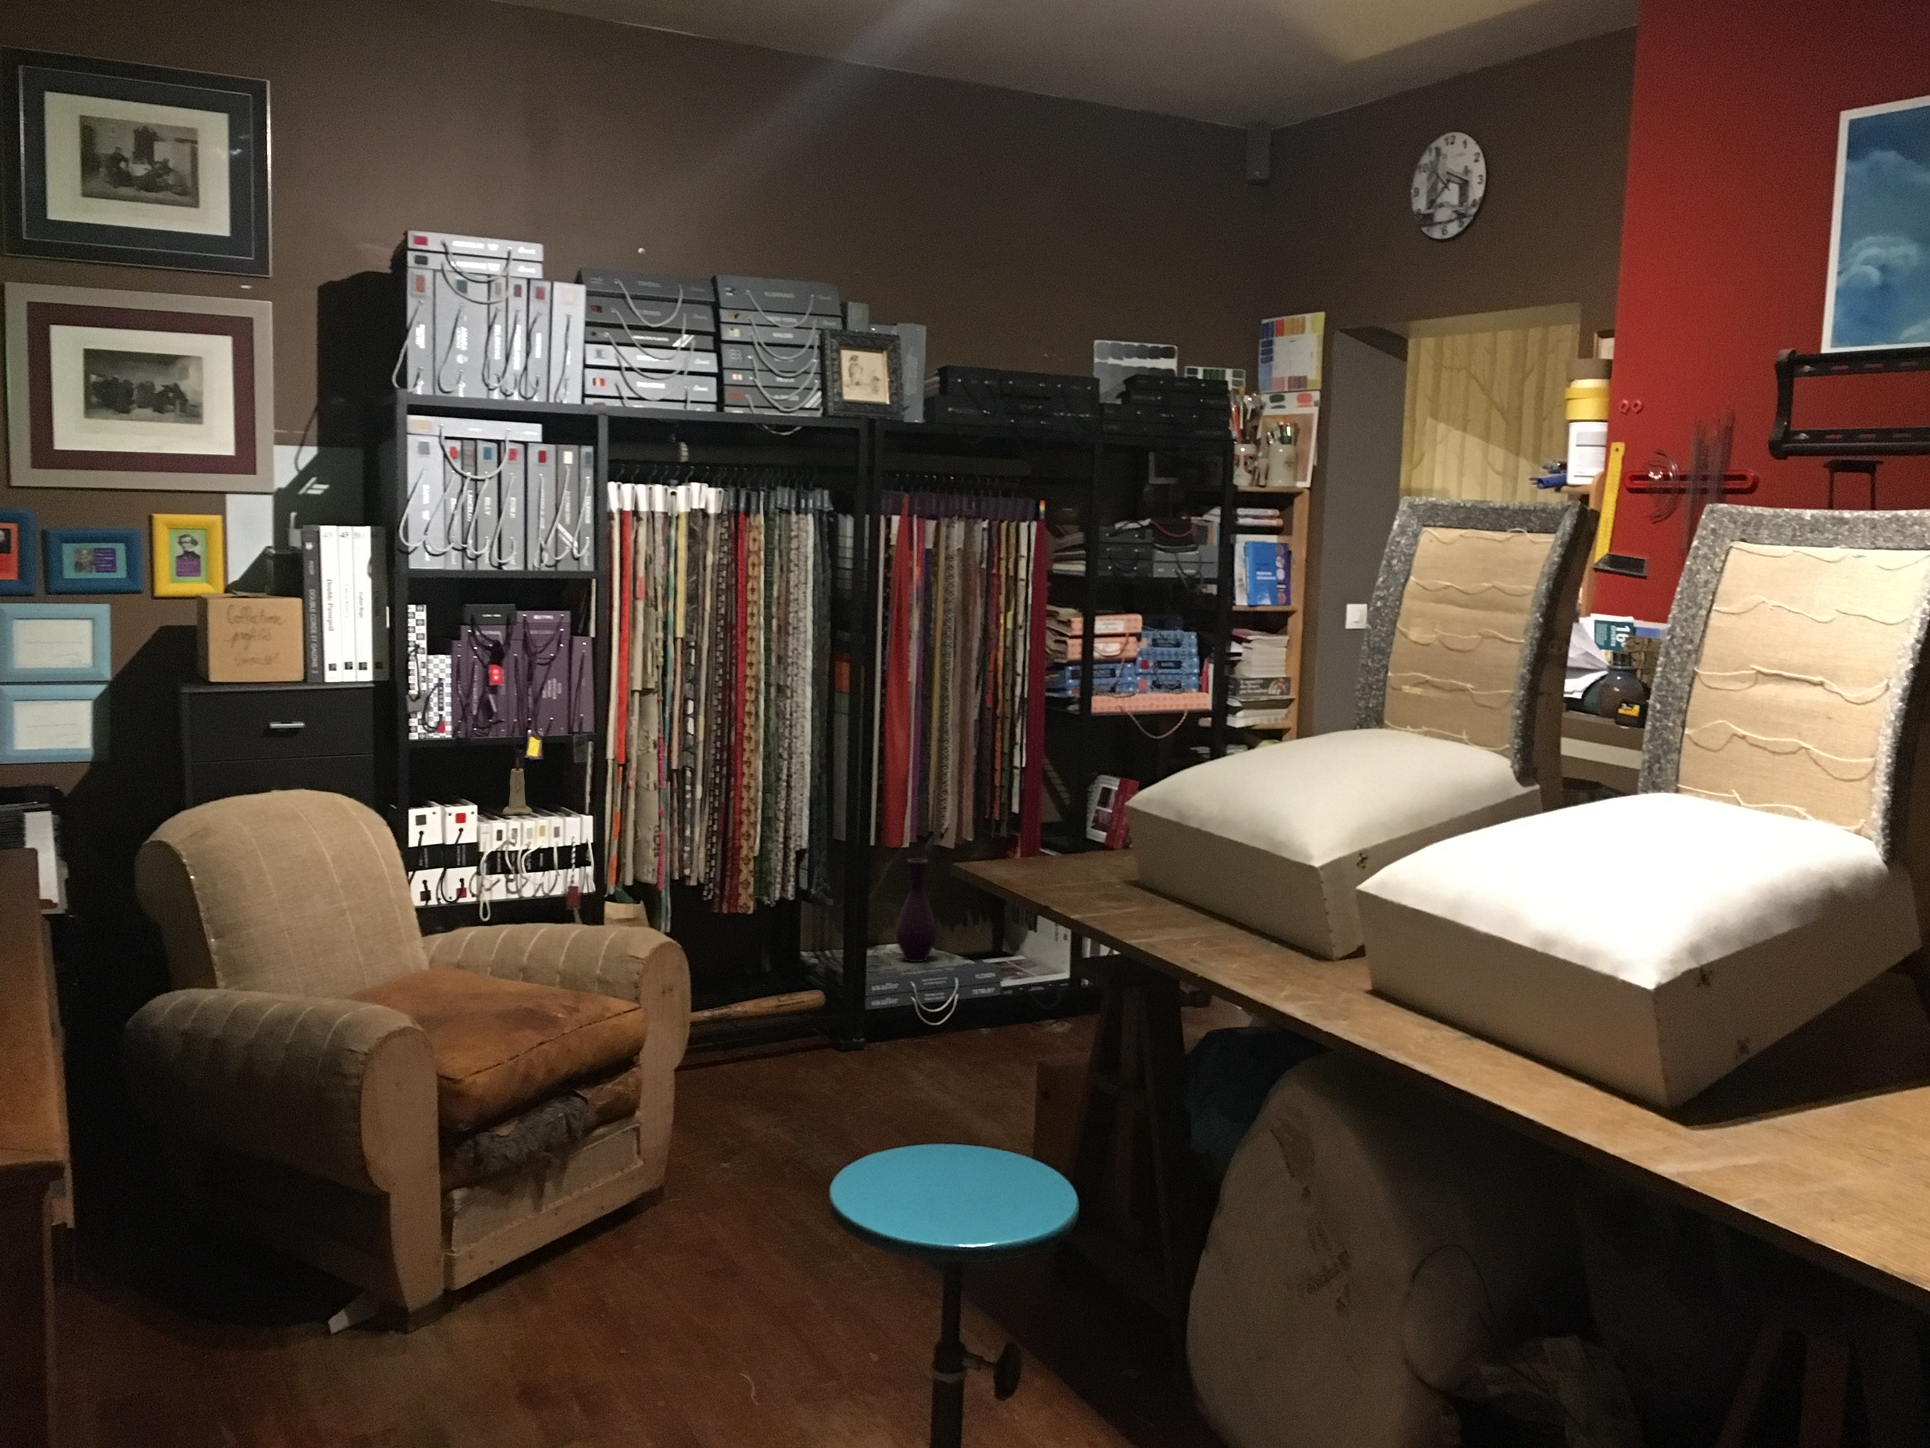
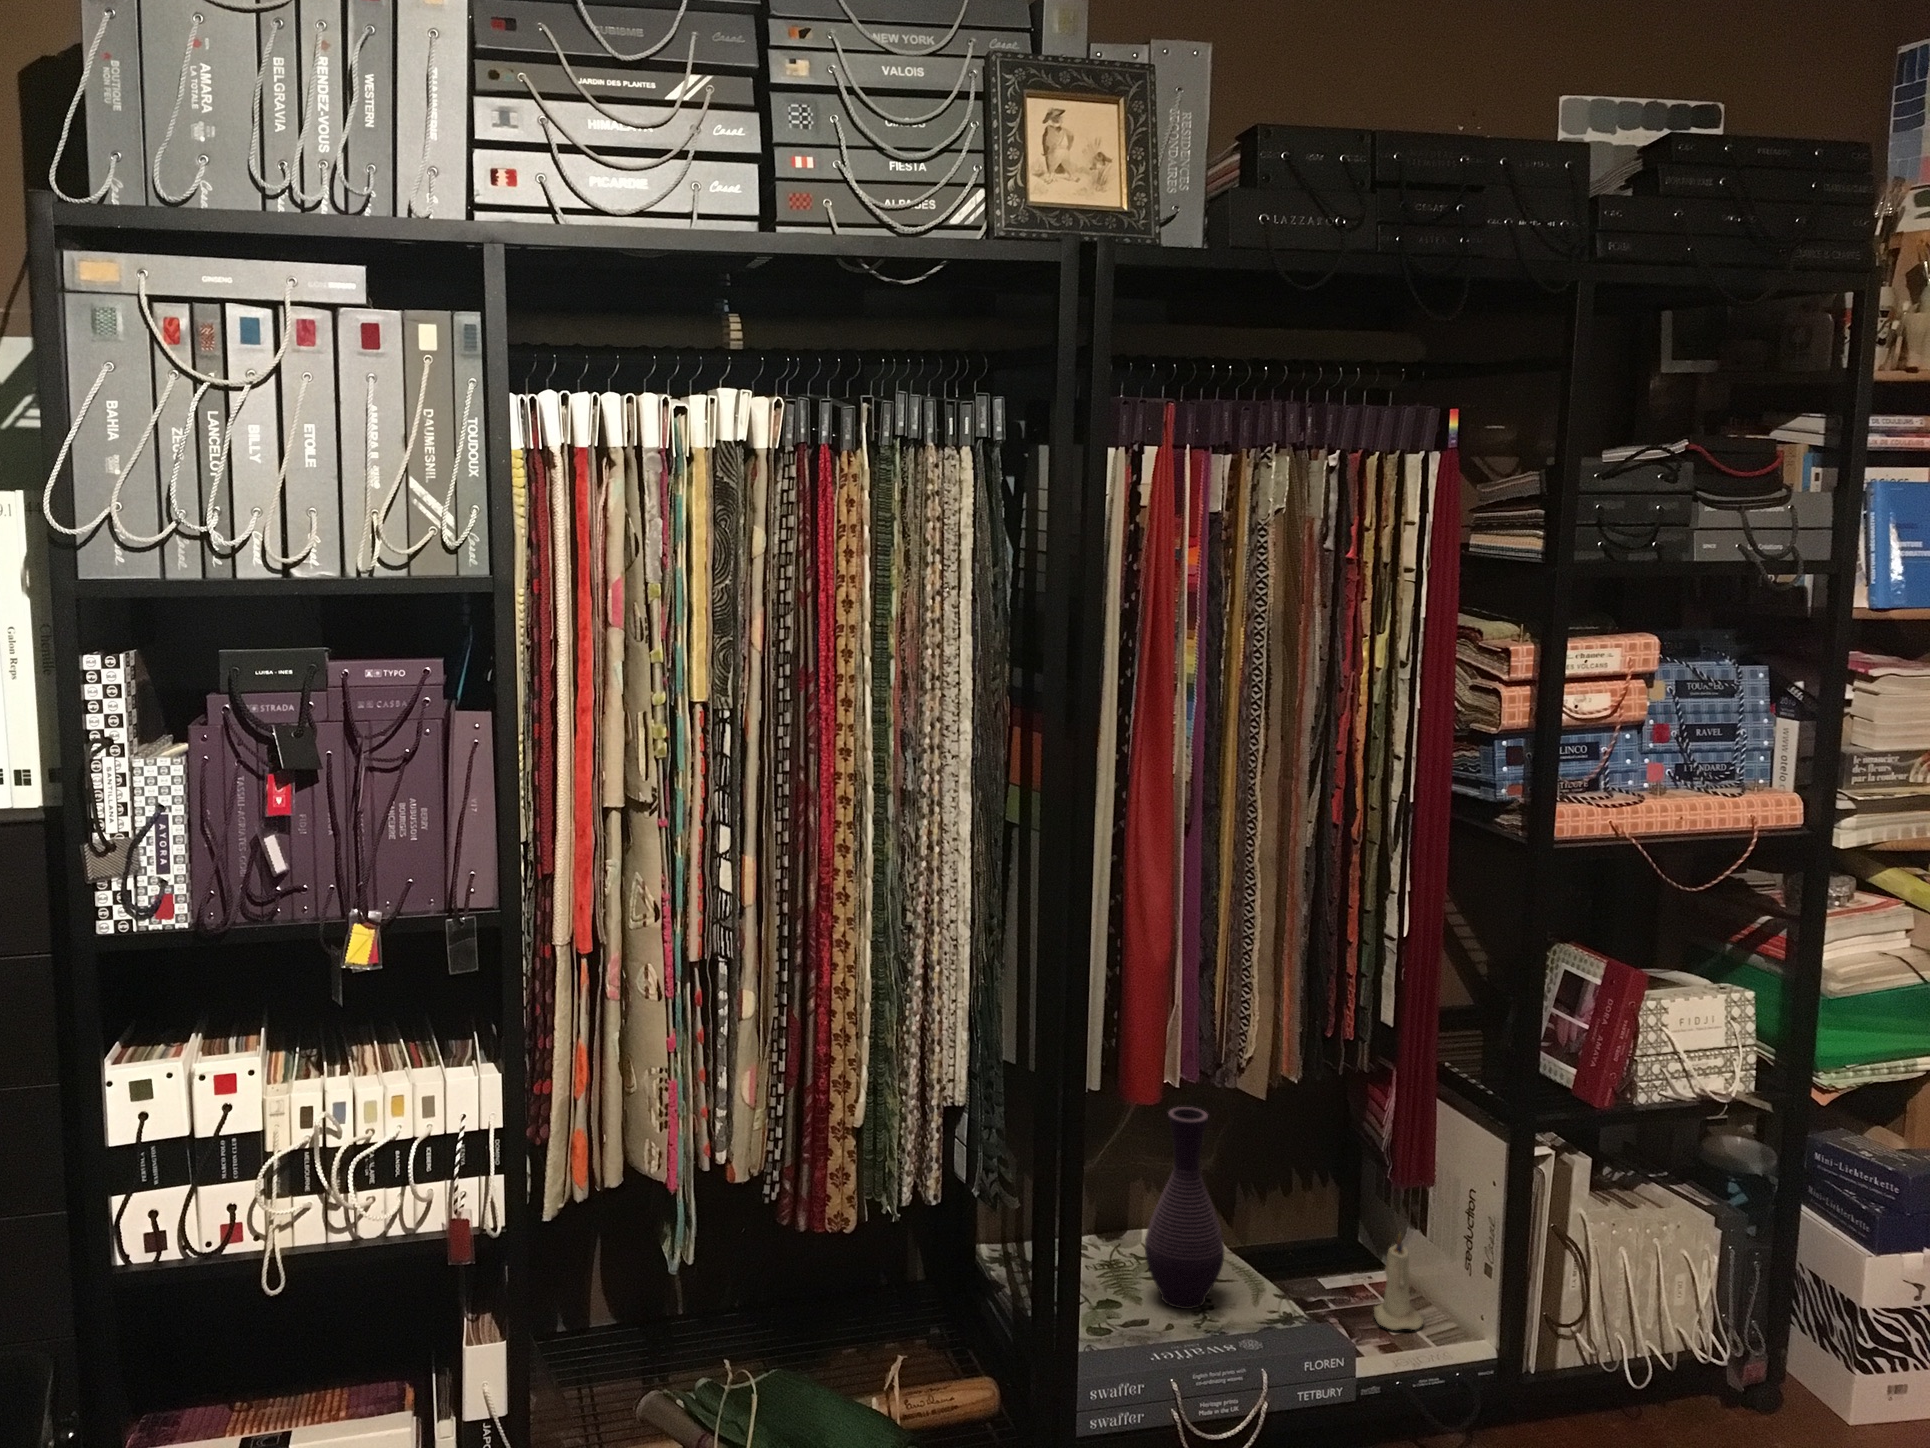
candle: present [503,758,532,815] -> present [1374,1233,1423,1330]

